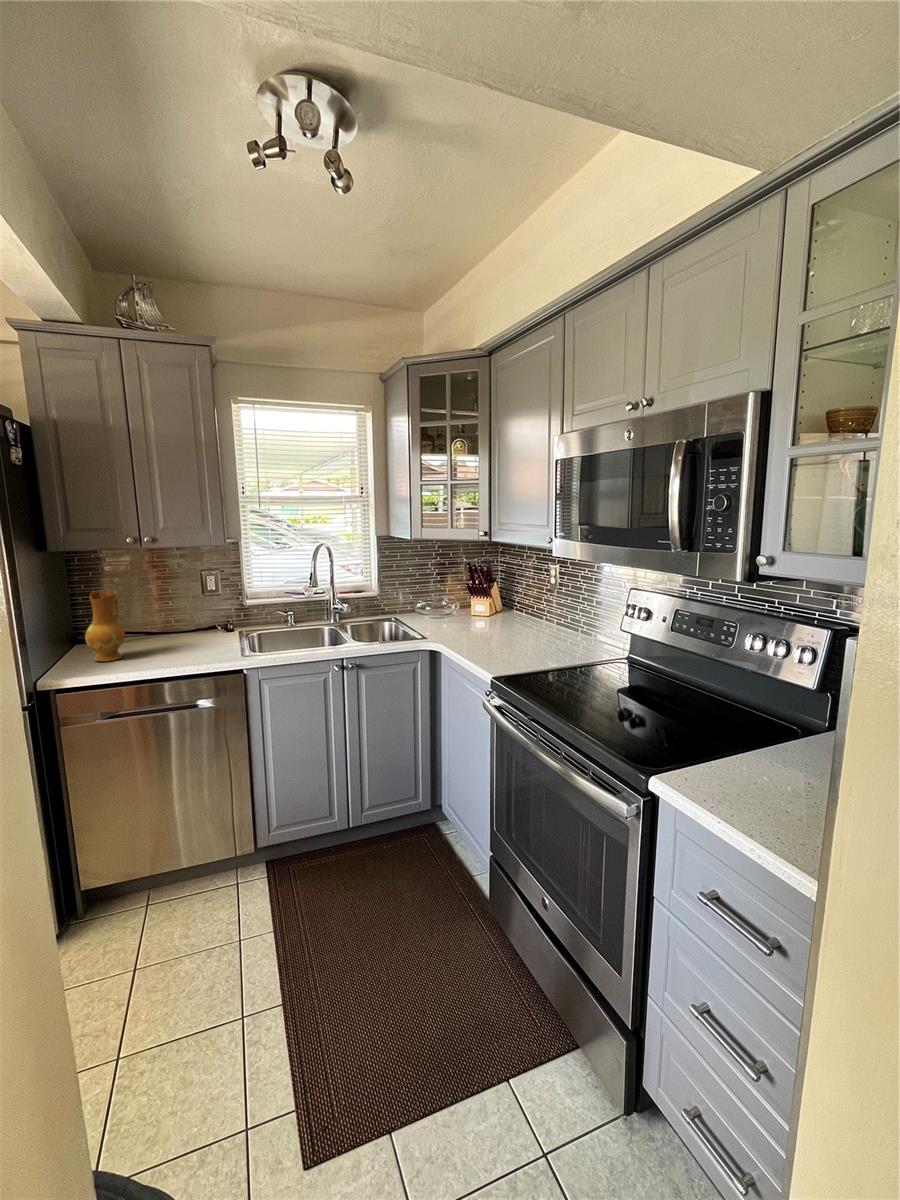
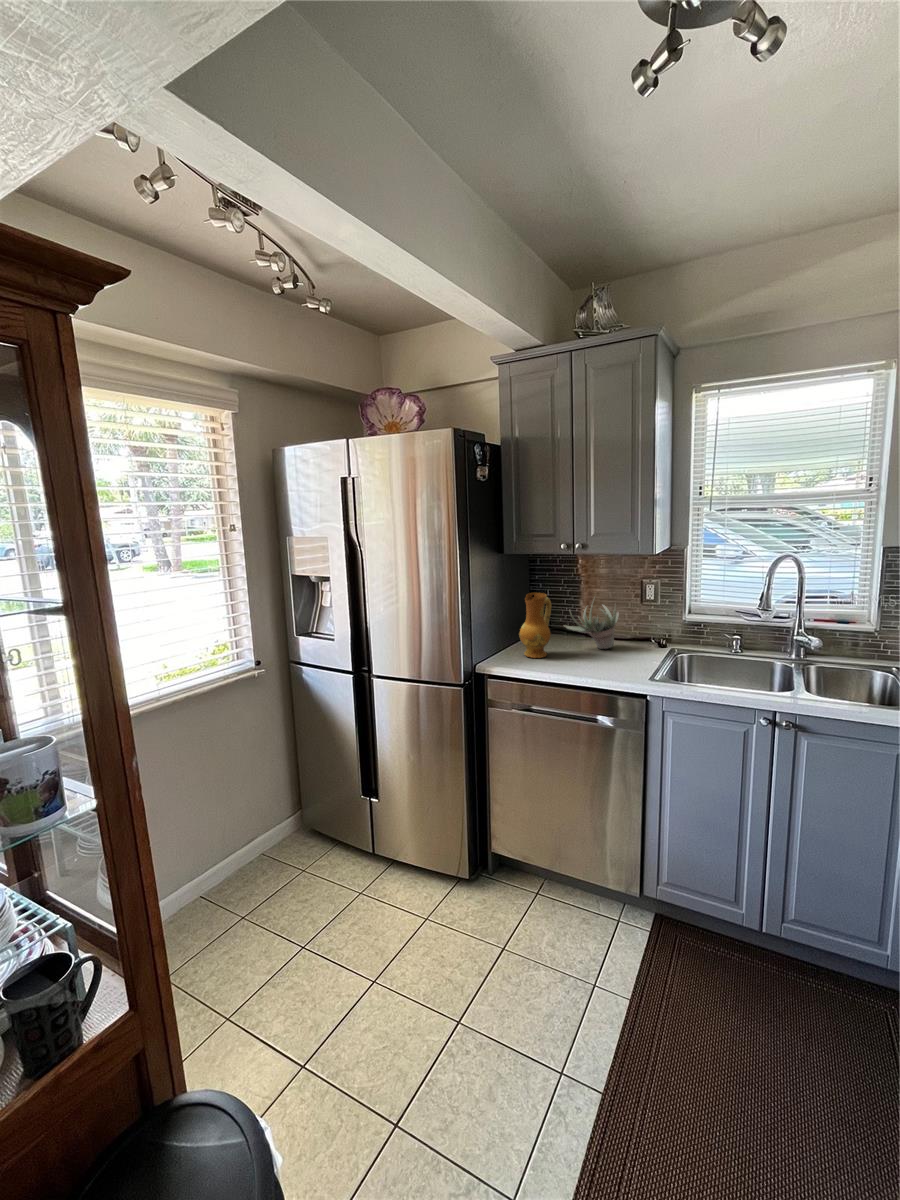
succulent plant: none [132,590,189,642] -> present [564,598,619,649]

